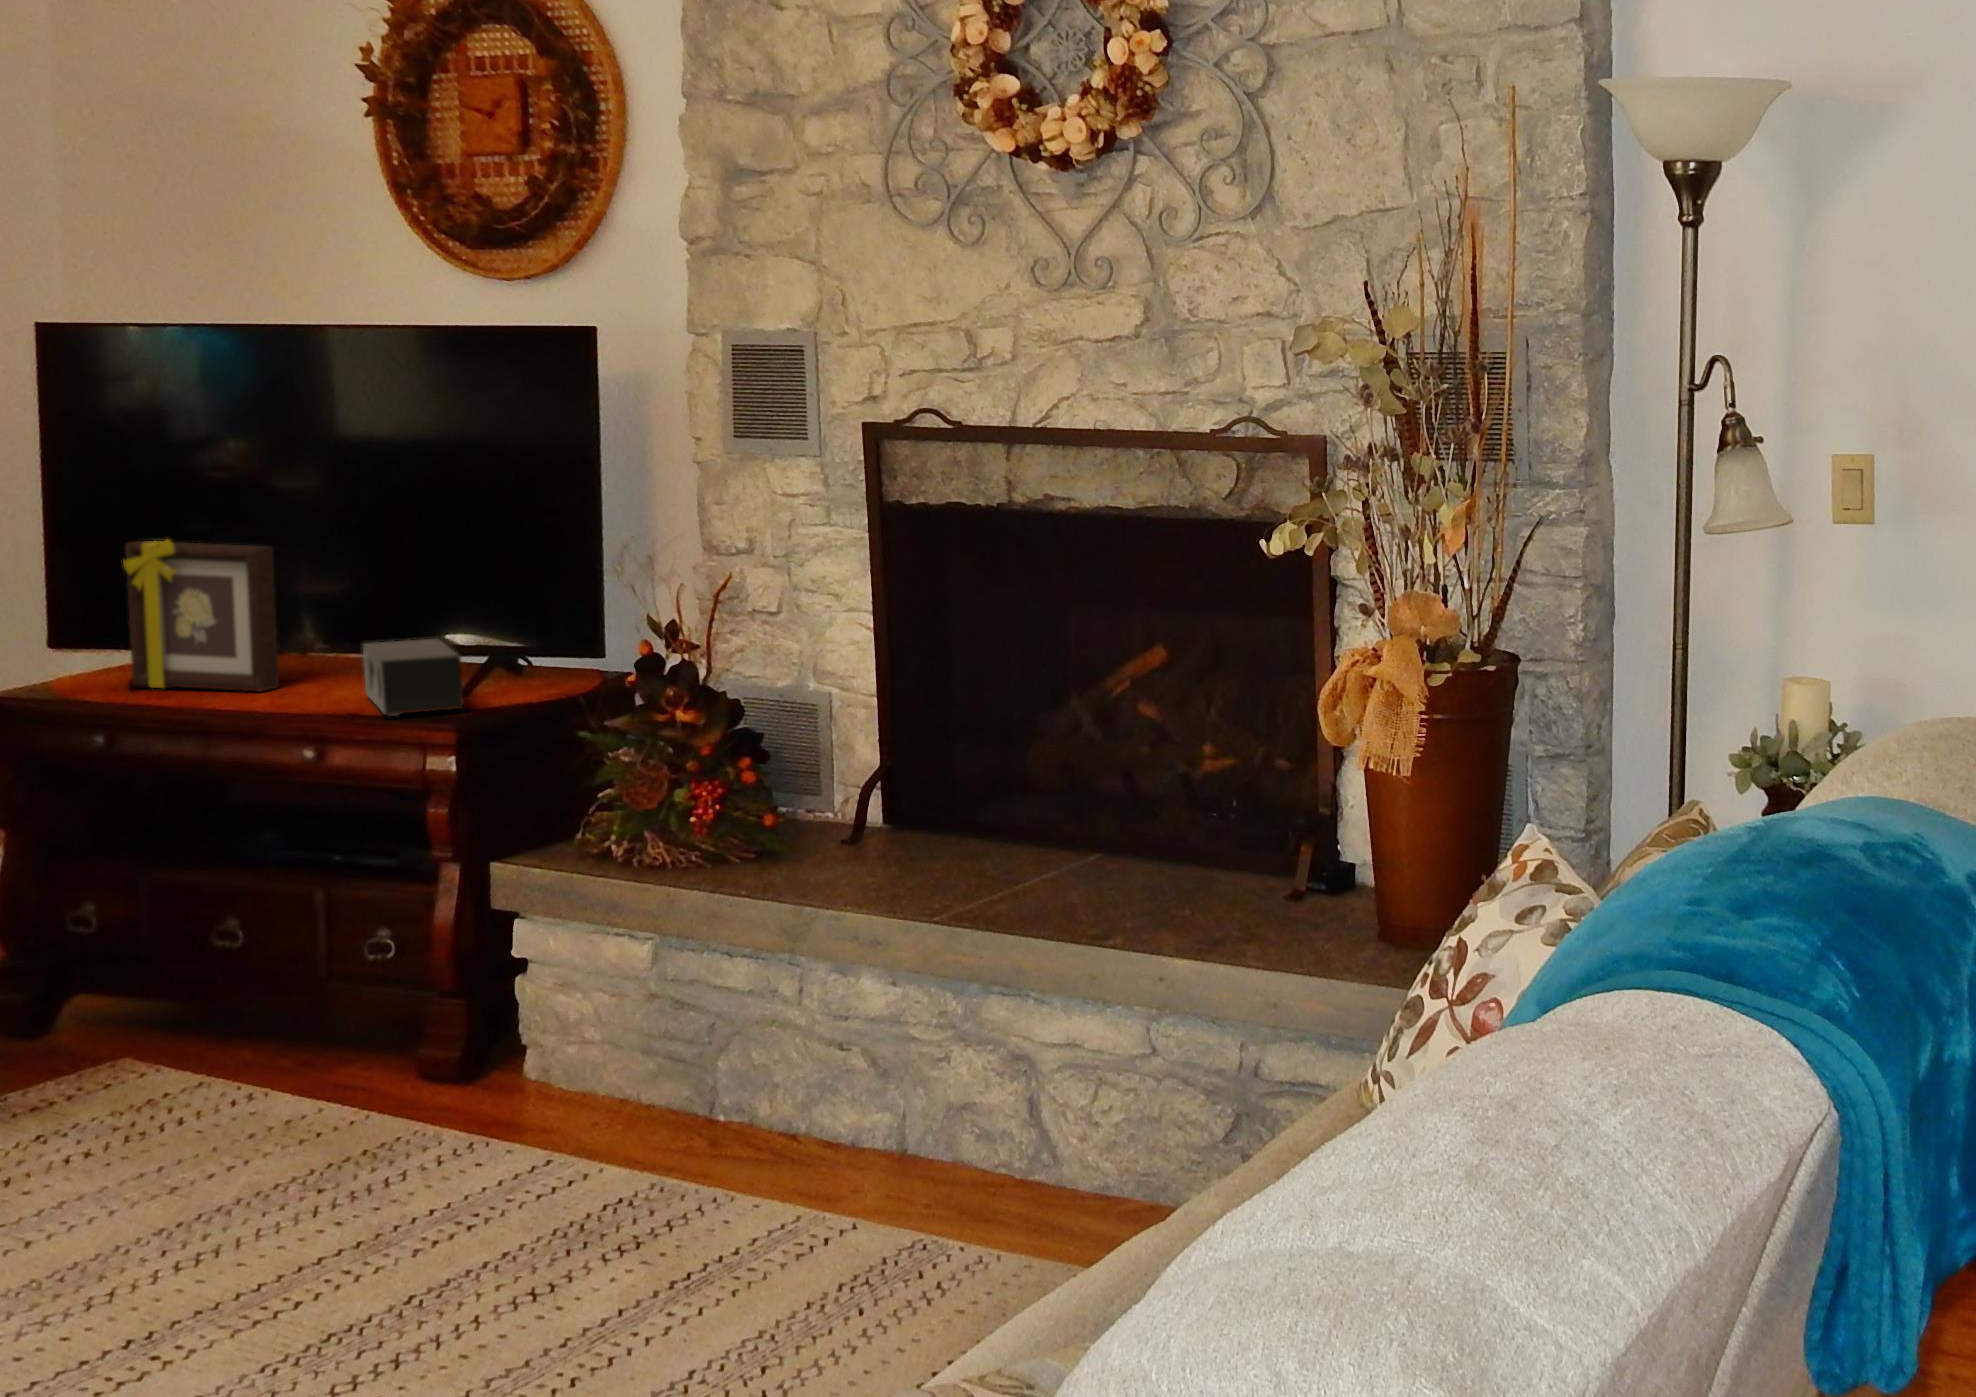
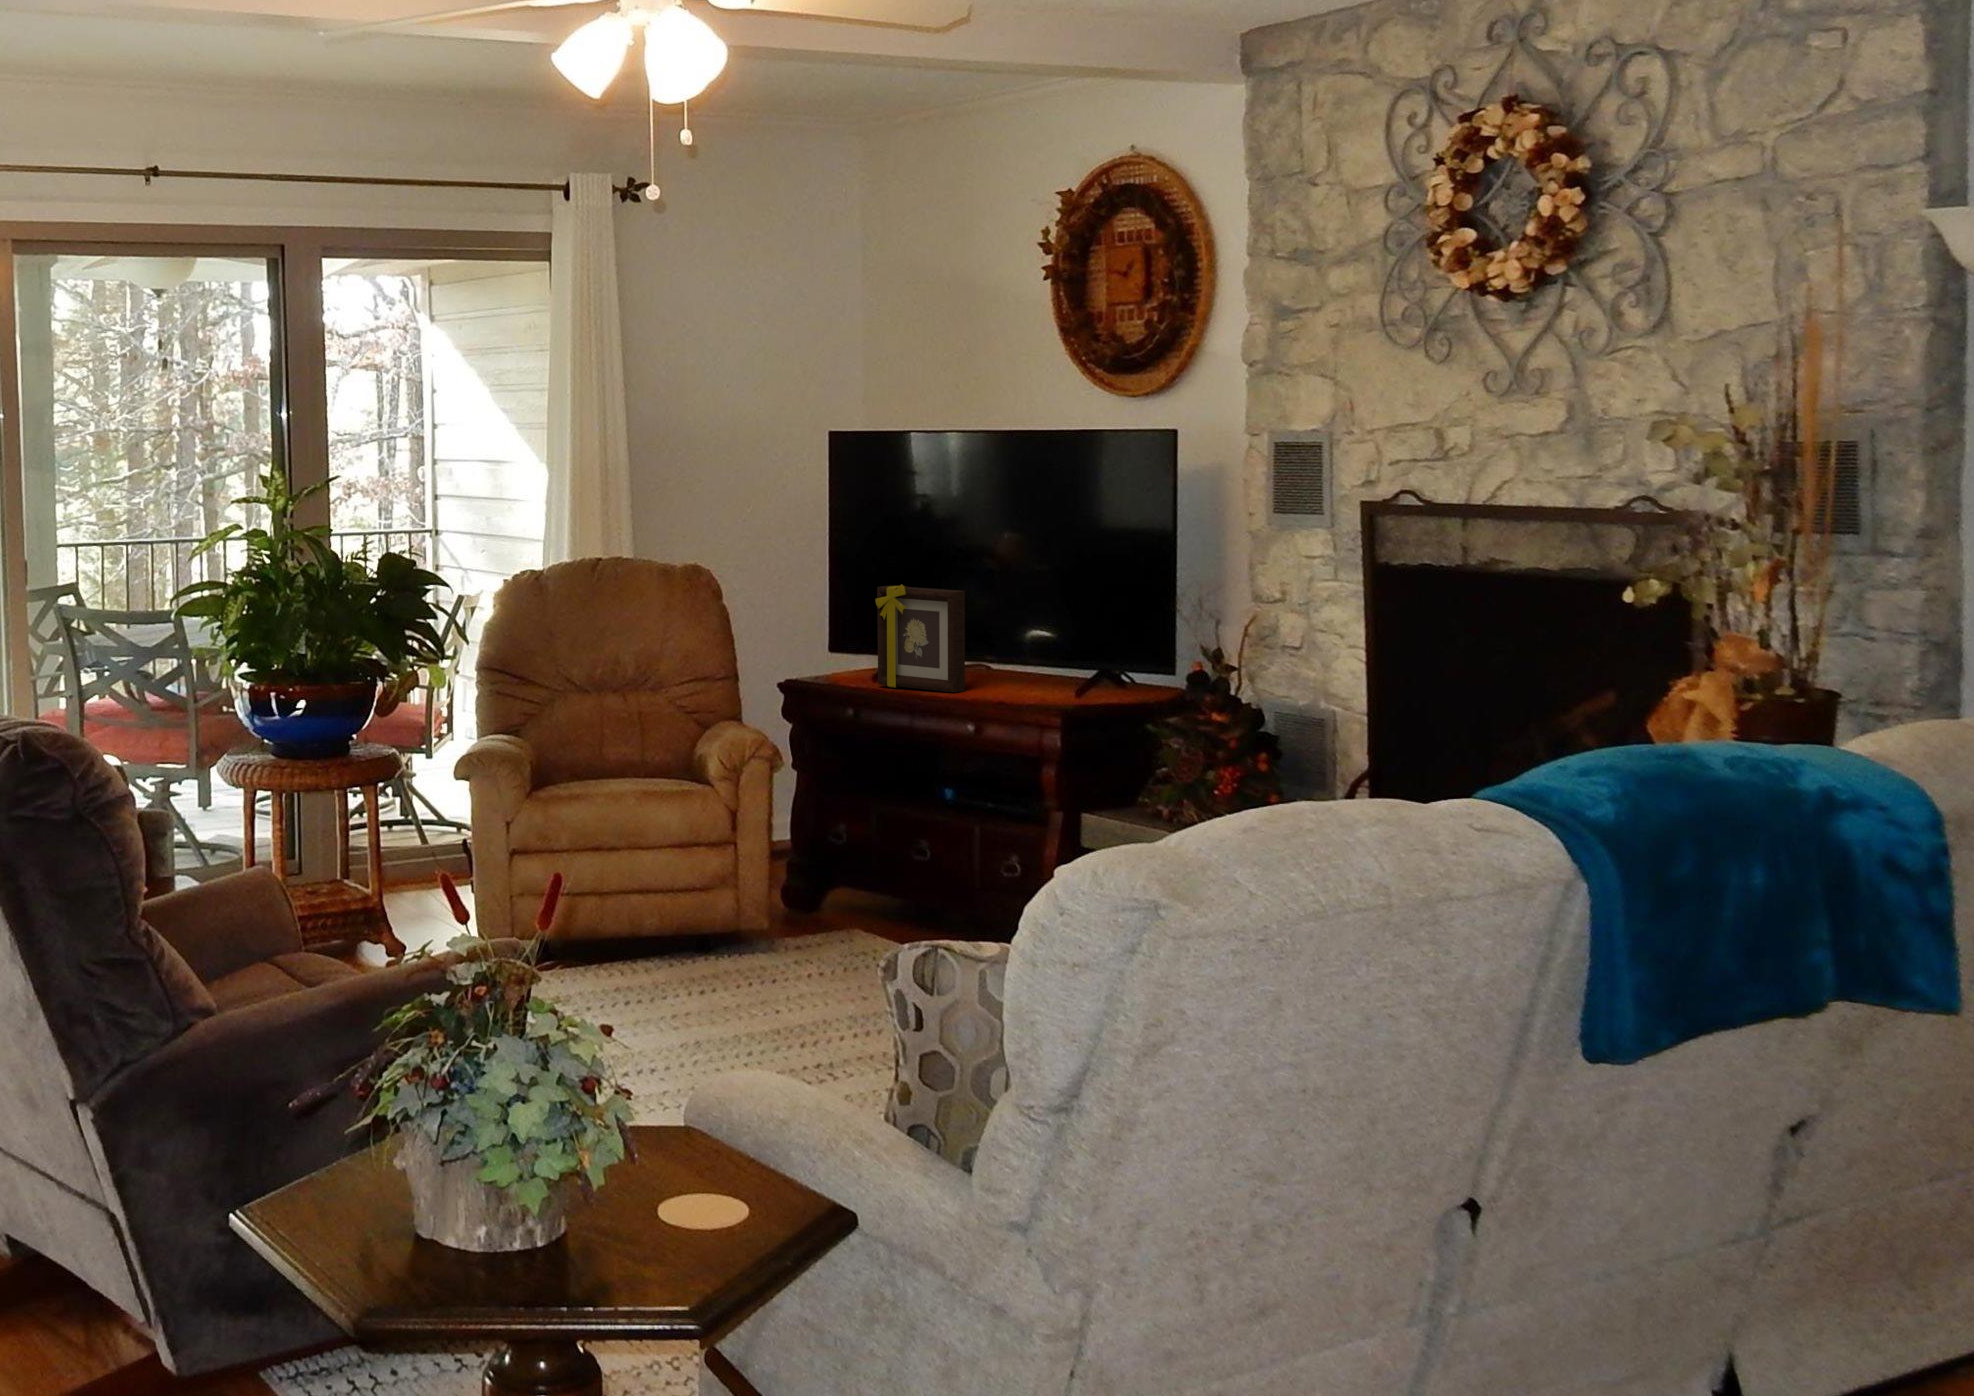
speaker: present [363,639,464,716] -> none [1016,659,1077,711]

